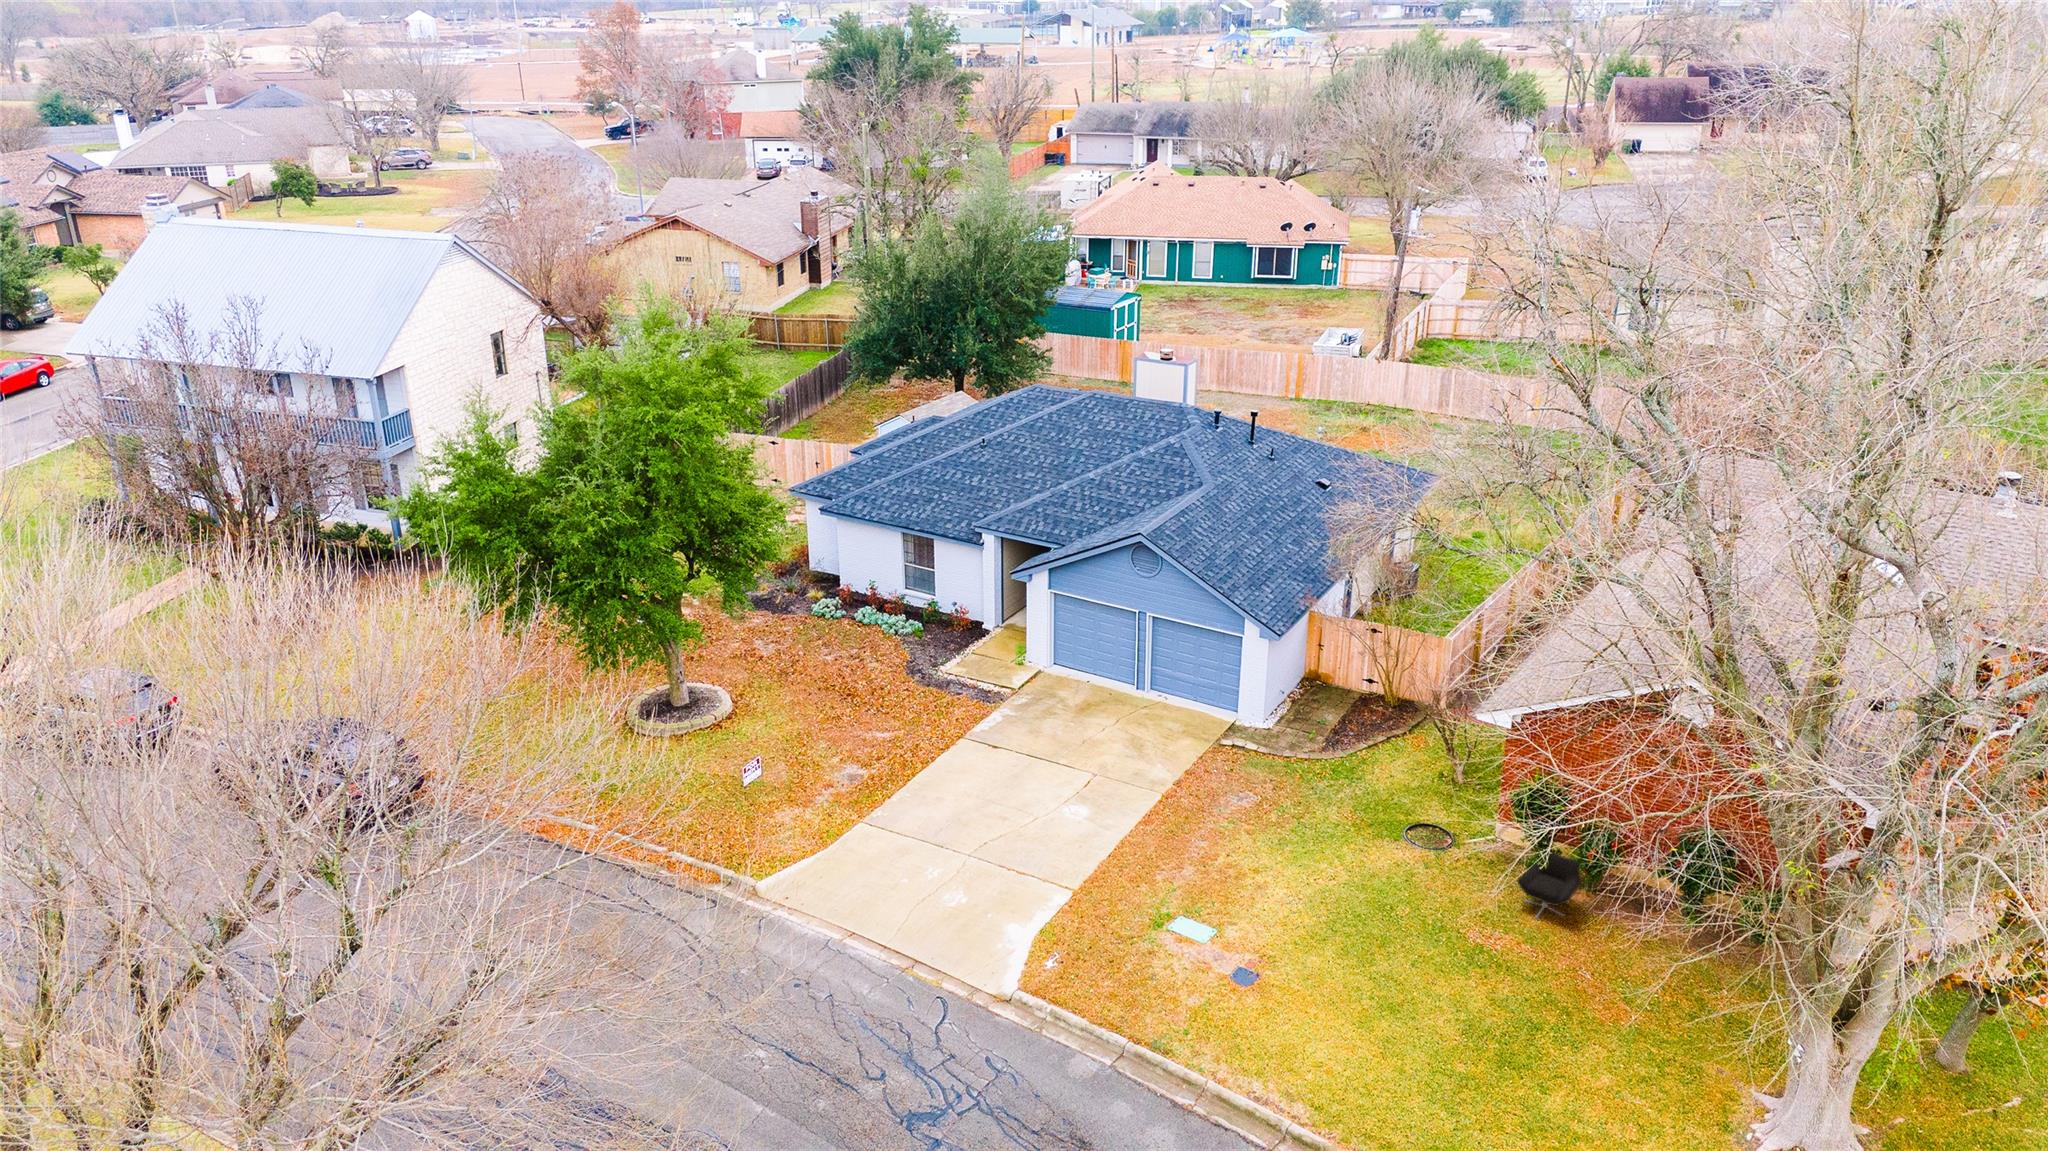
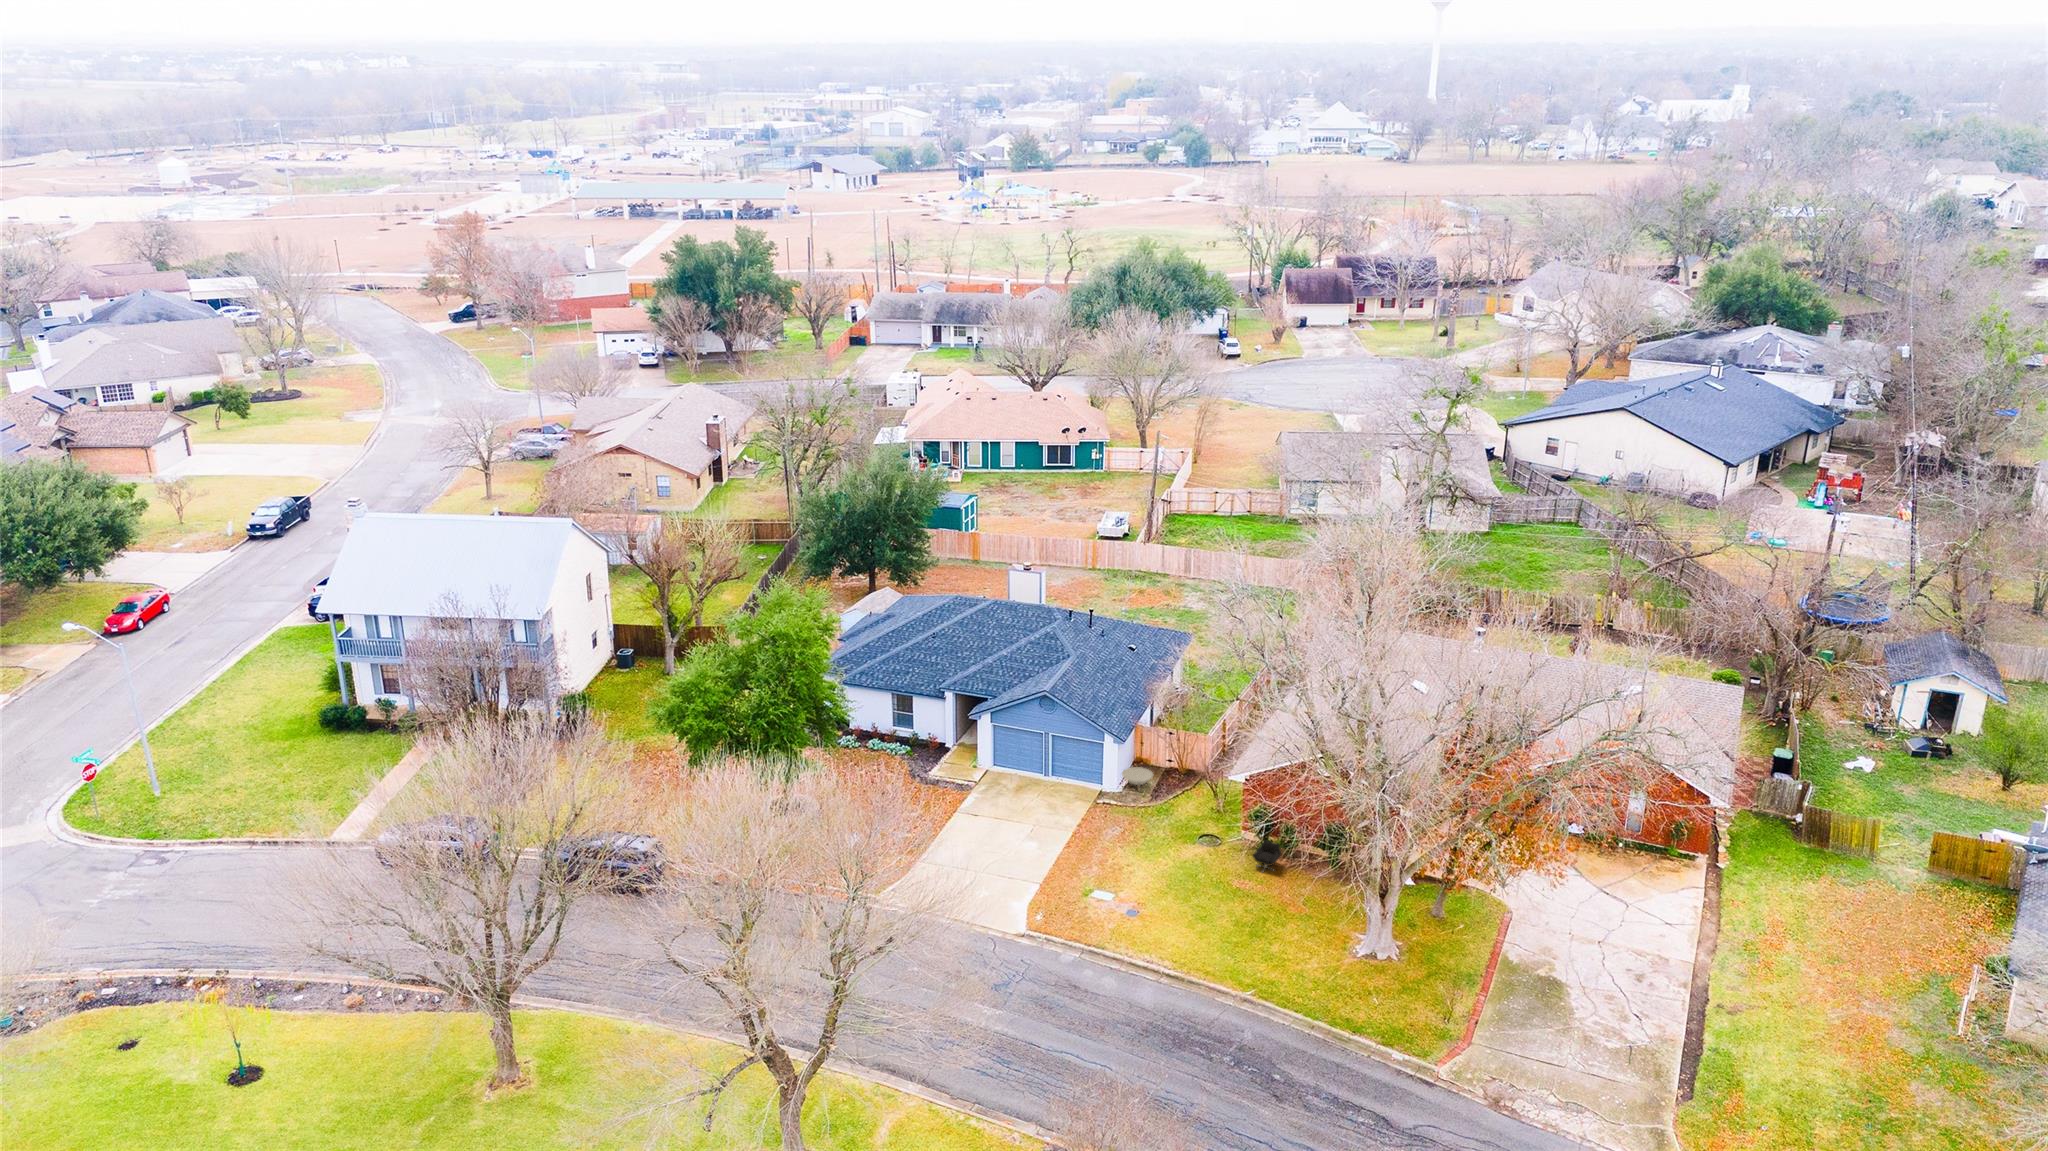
round table: none [1275,686,1335,733] -> present [1122,767,1153,792]

